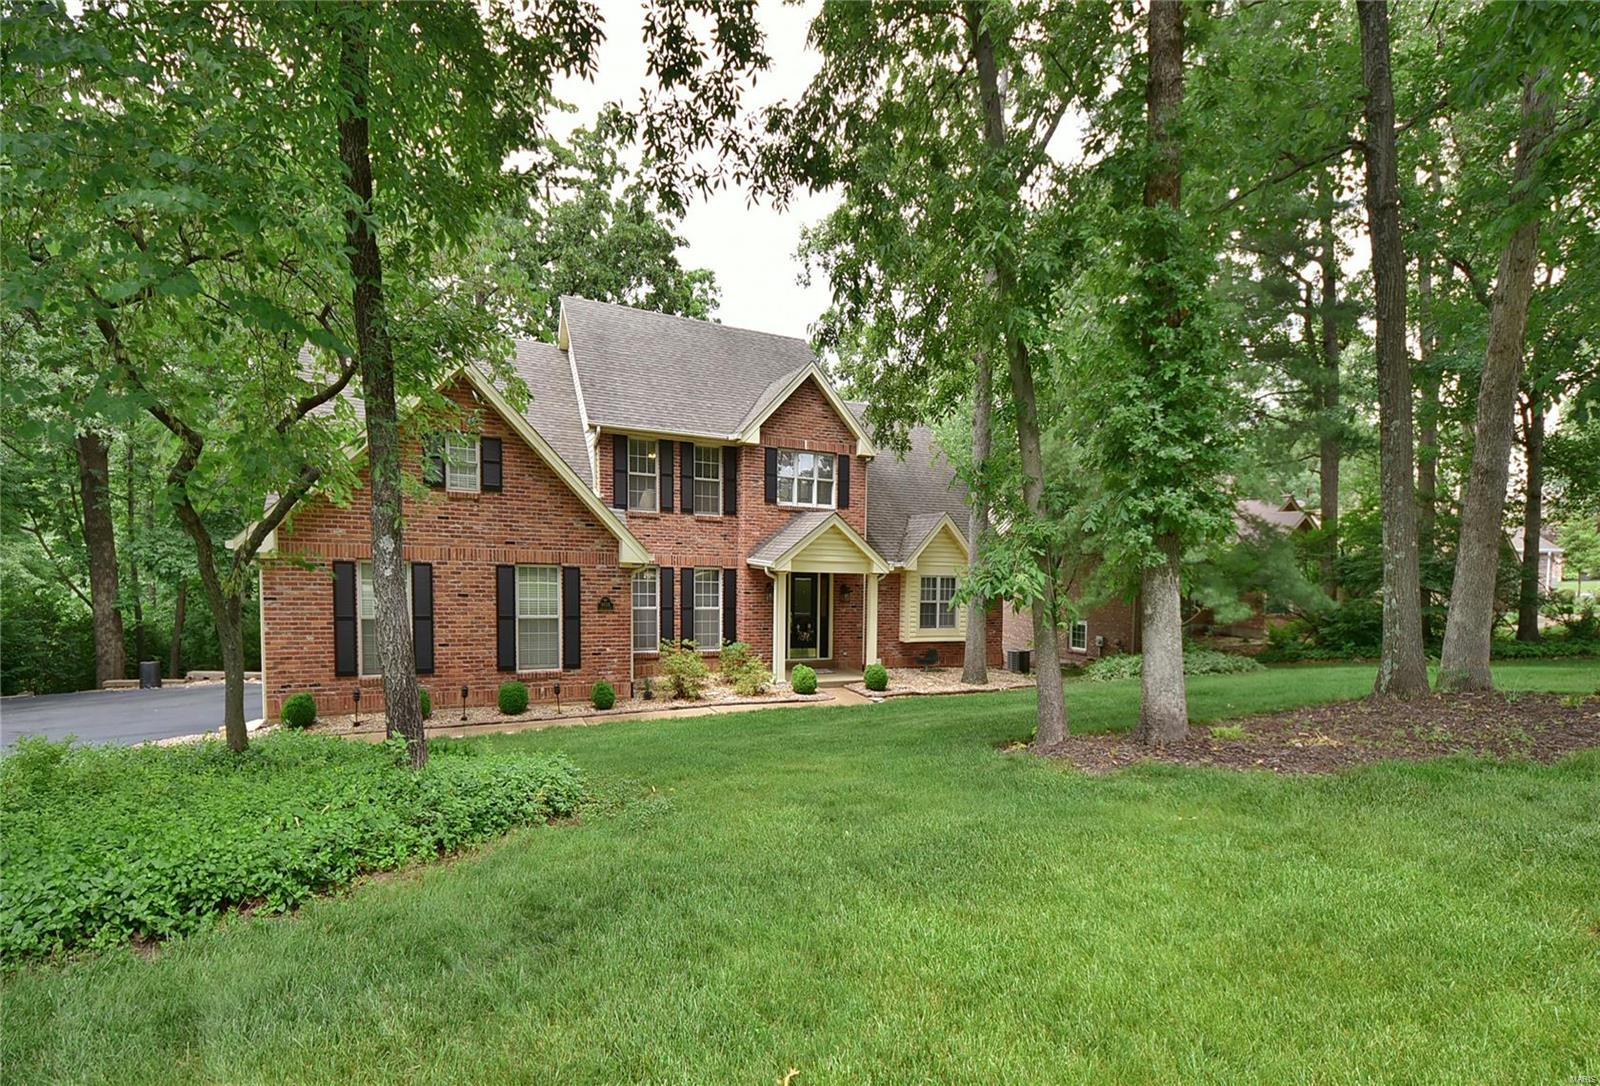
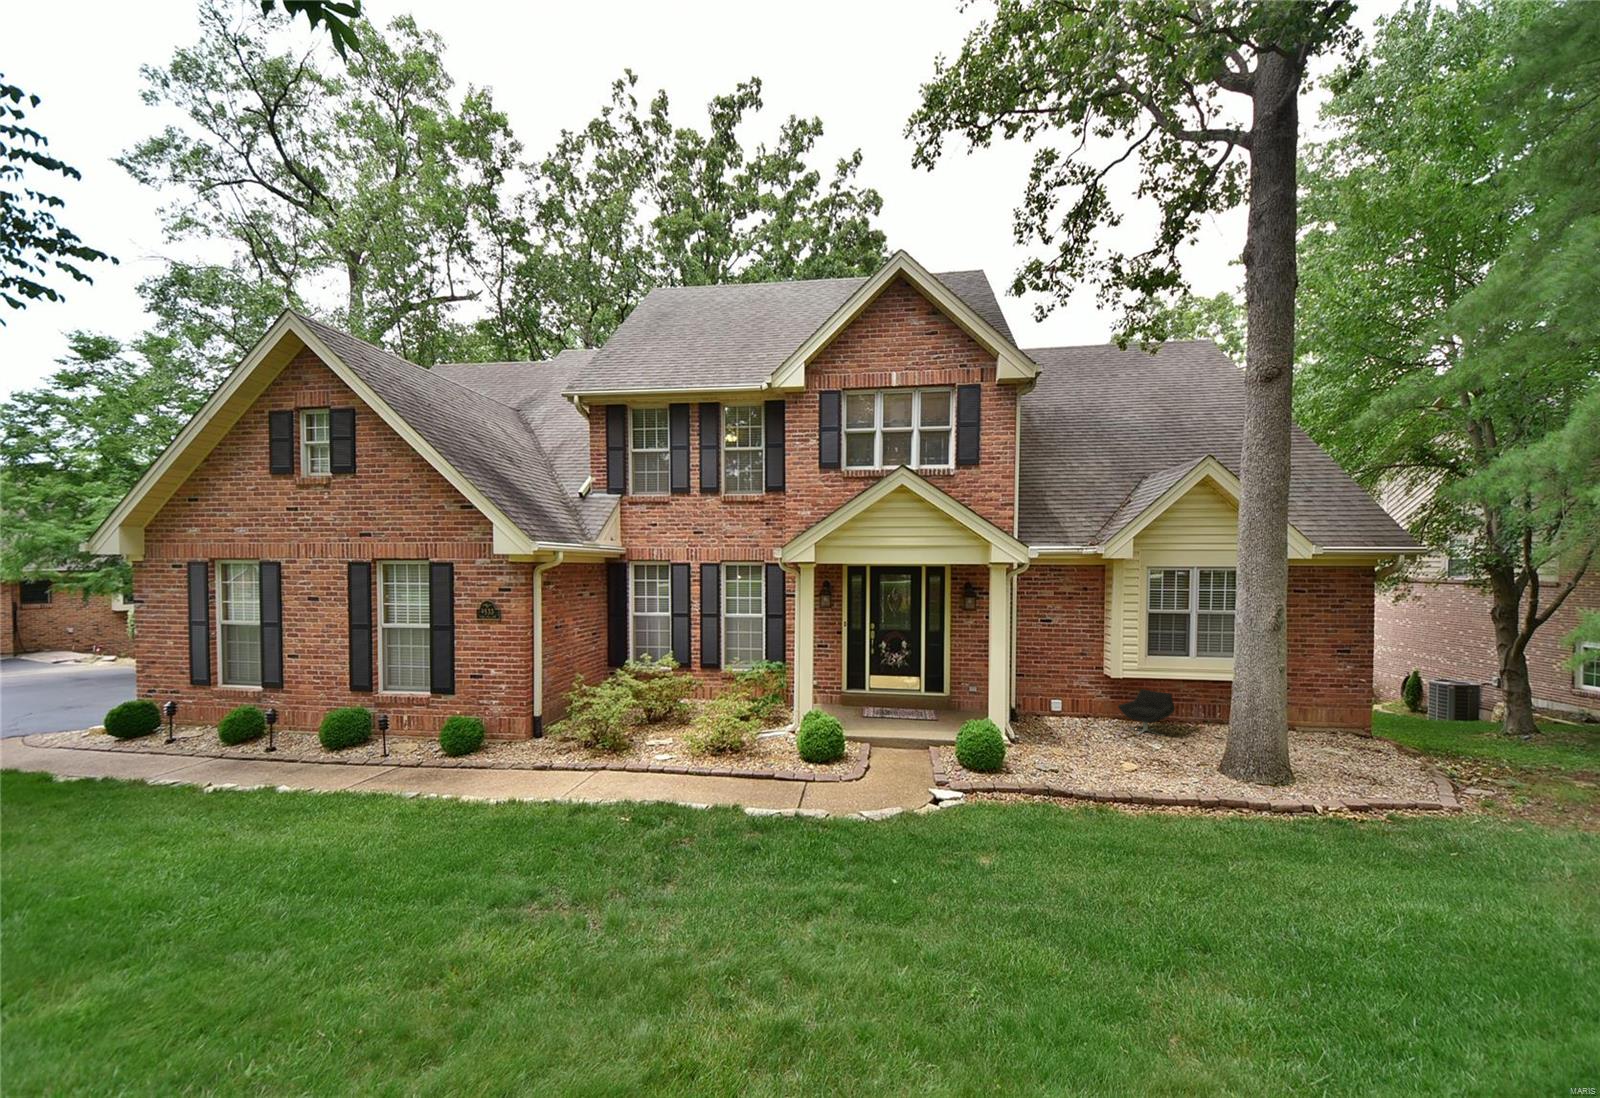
decorative plant: present [643,677,652,700] -> none [498,712,542,751]

